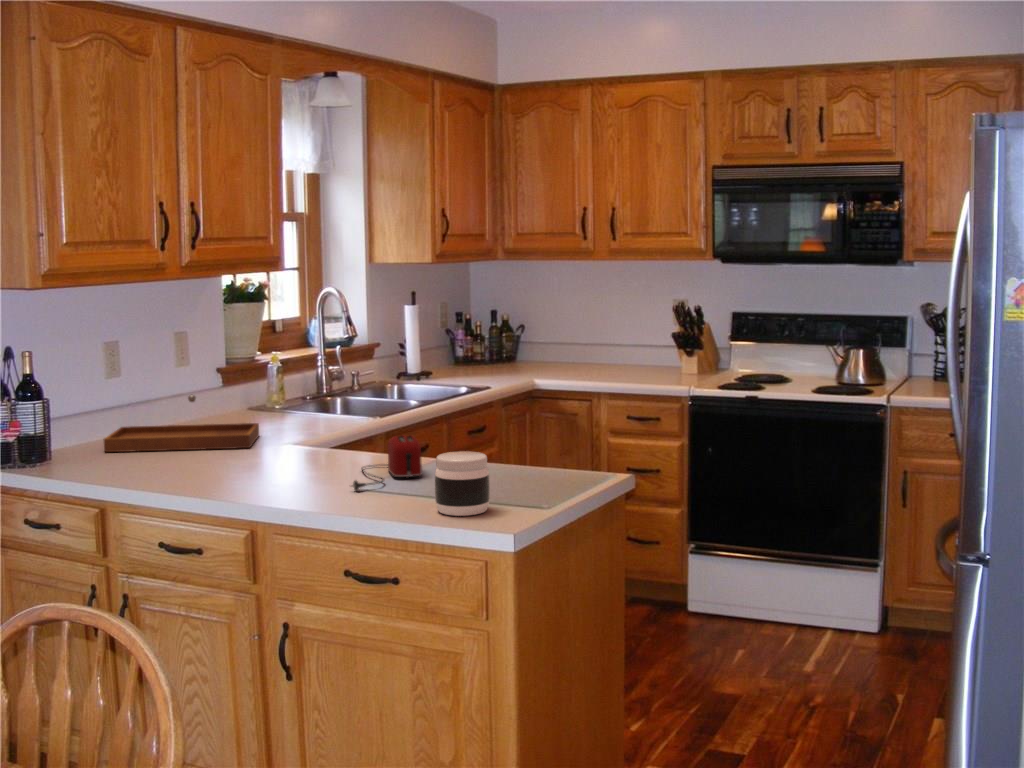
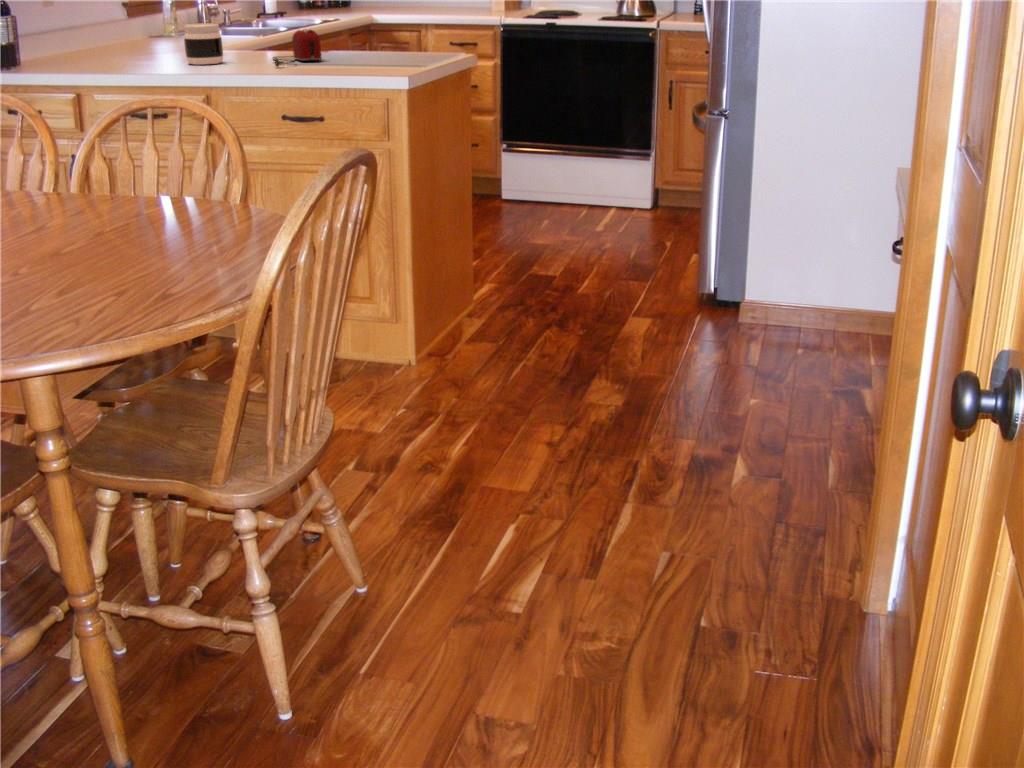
tray: present [104,395,259,452] -> none [50,11,172,57]
jar: present [435,451,490,516] -> present [184,23,223,65]

